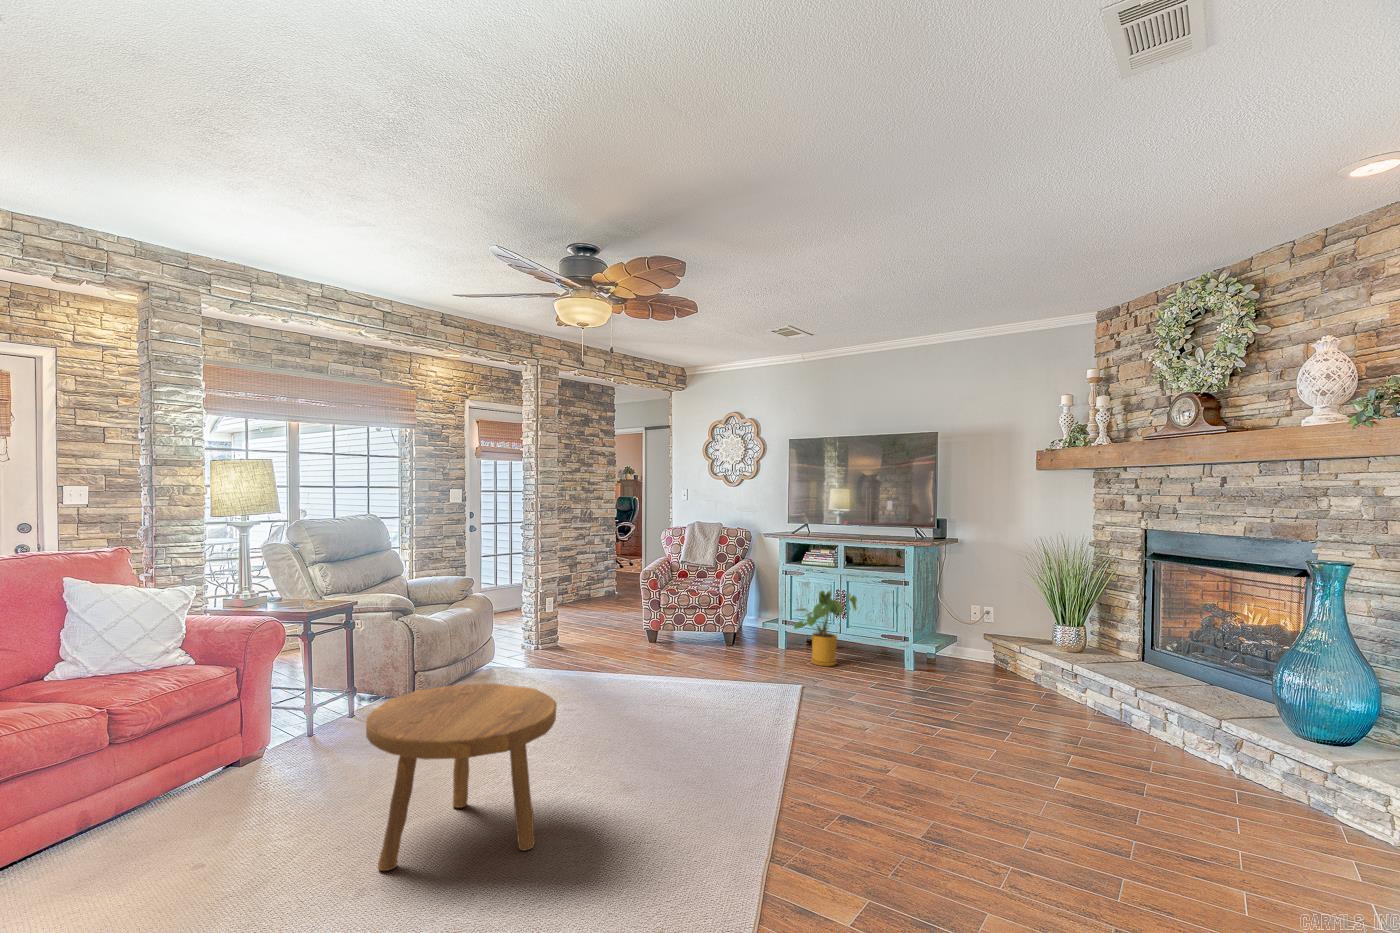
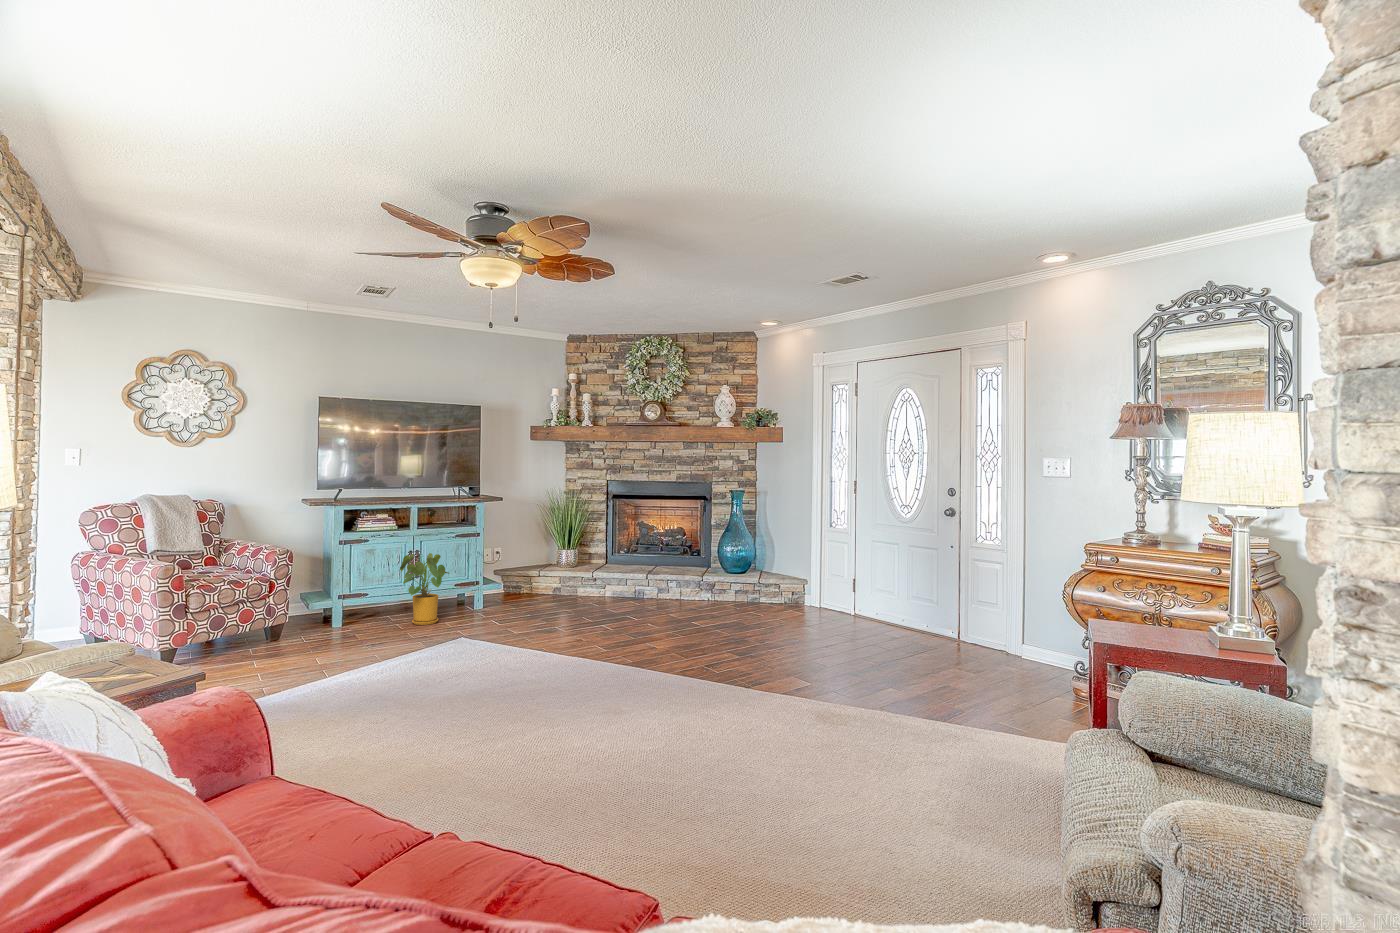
footstool: present [366,684,556,871] -> none [597,634,739,777]

